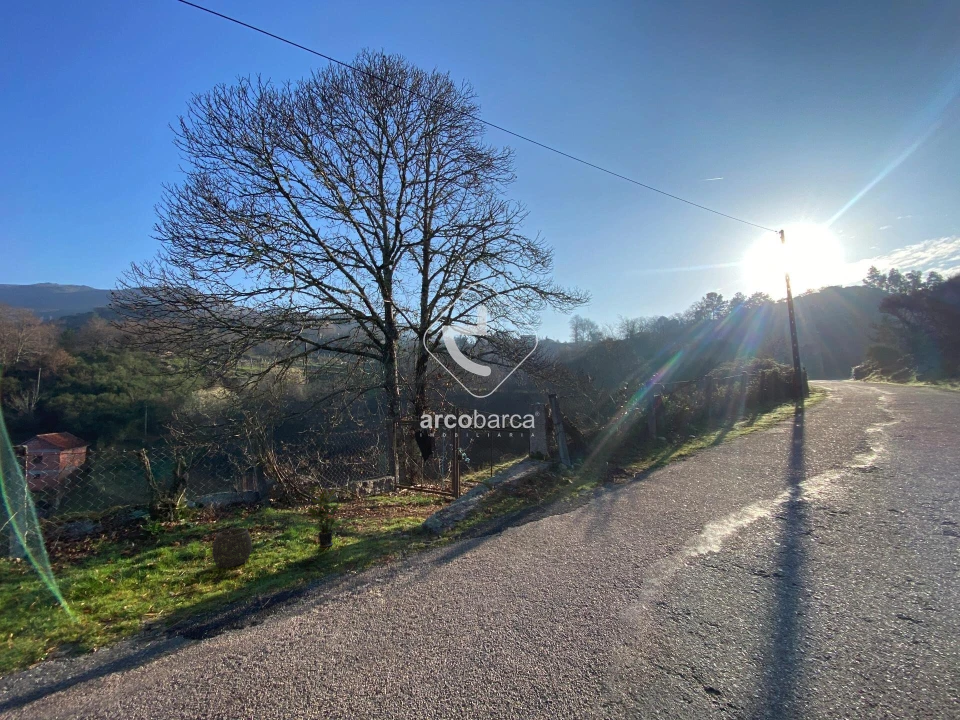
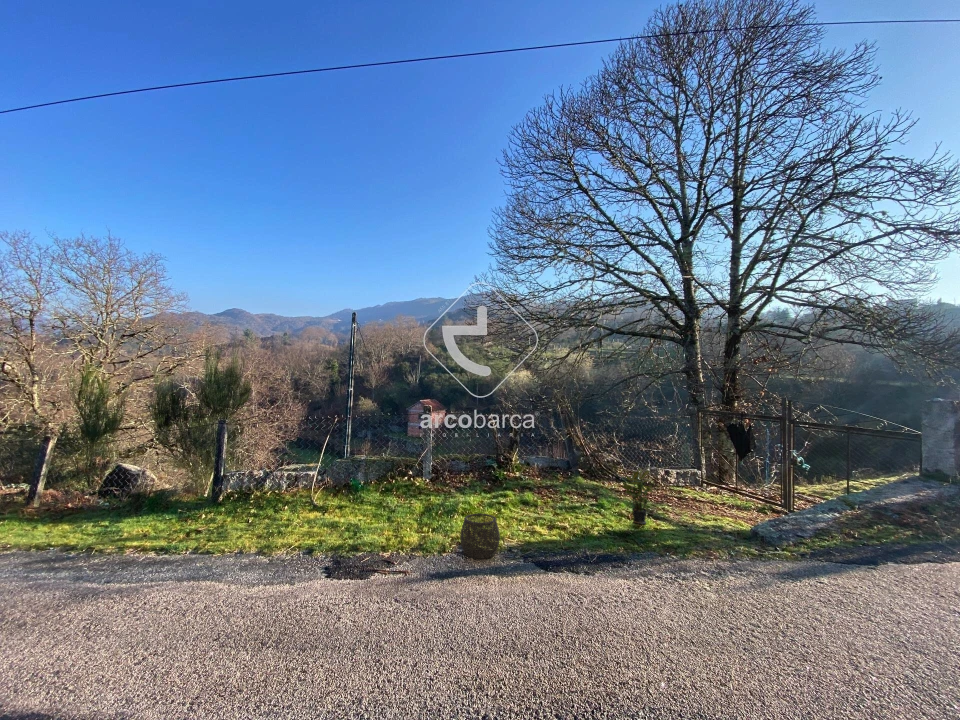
woven basket: present [212,528,252,568] -> present [460,514,500,559]

